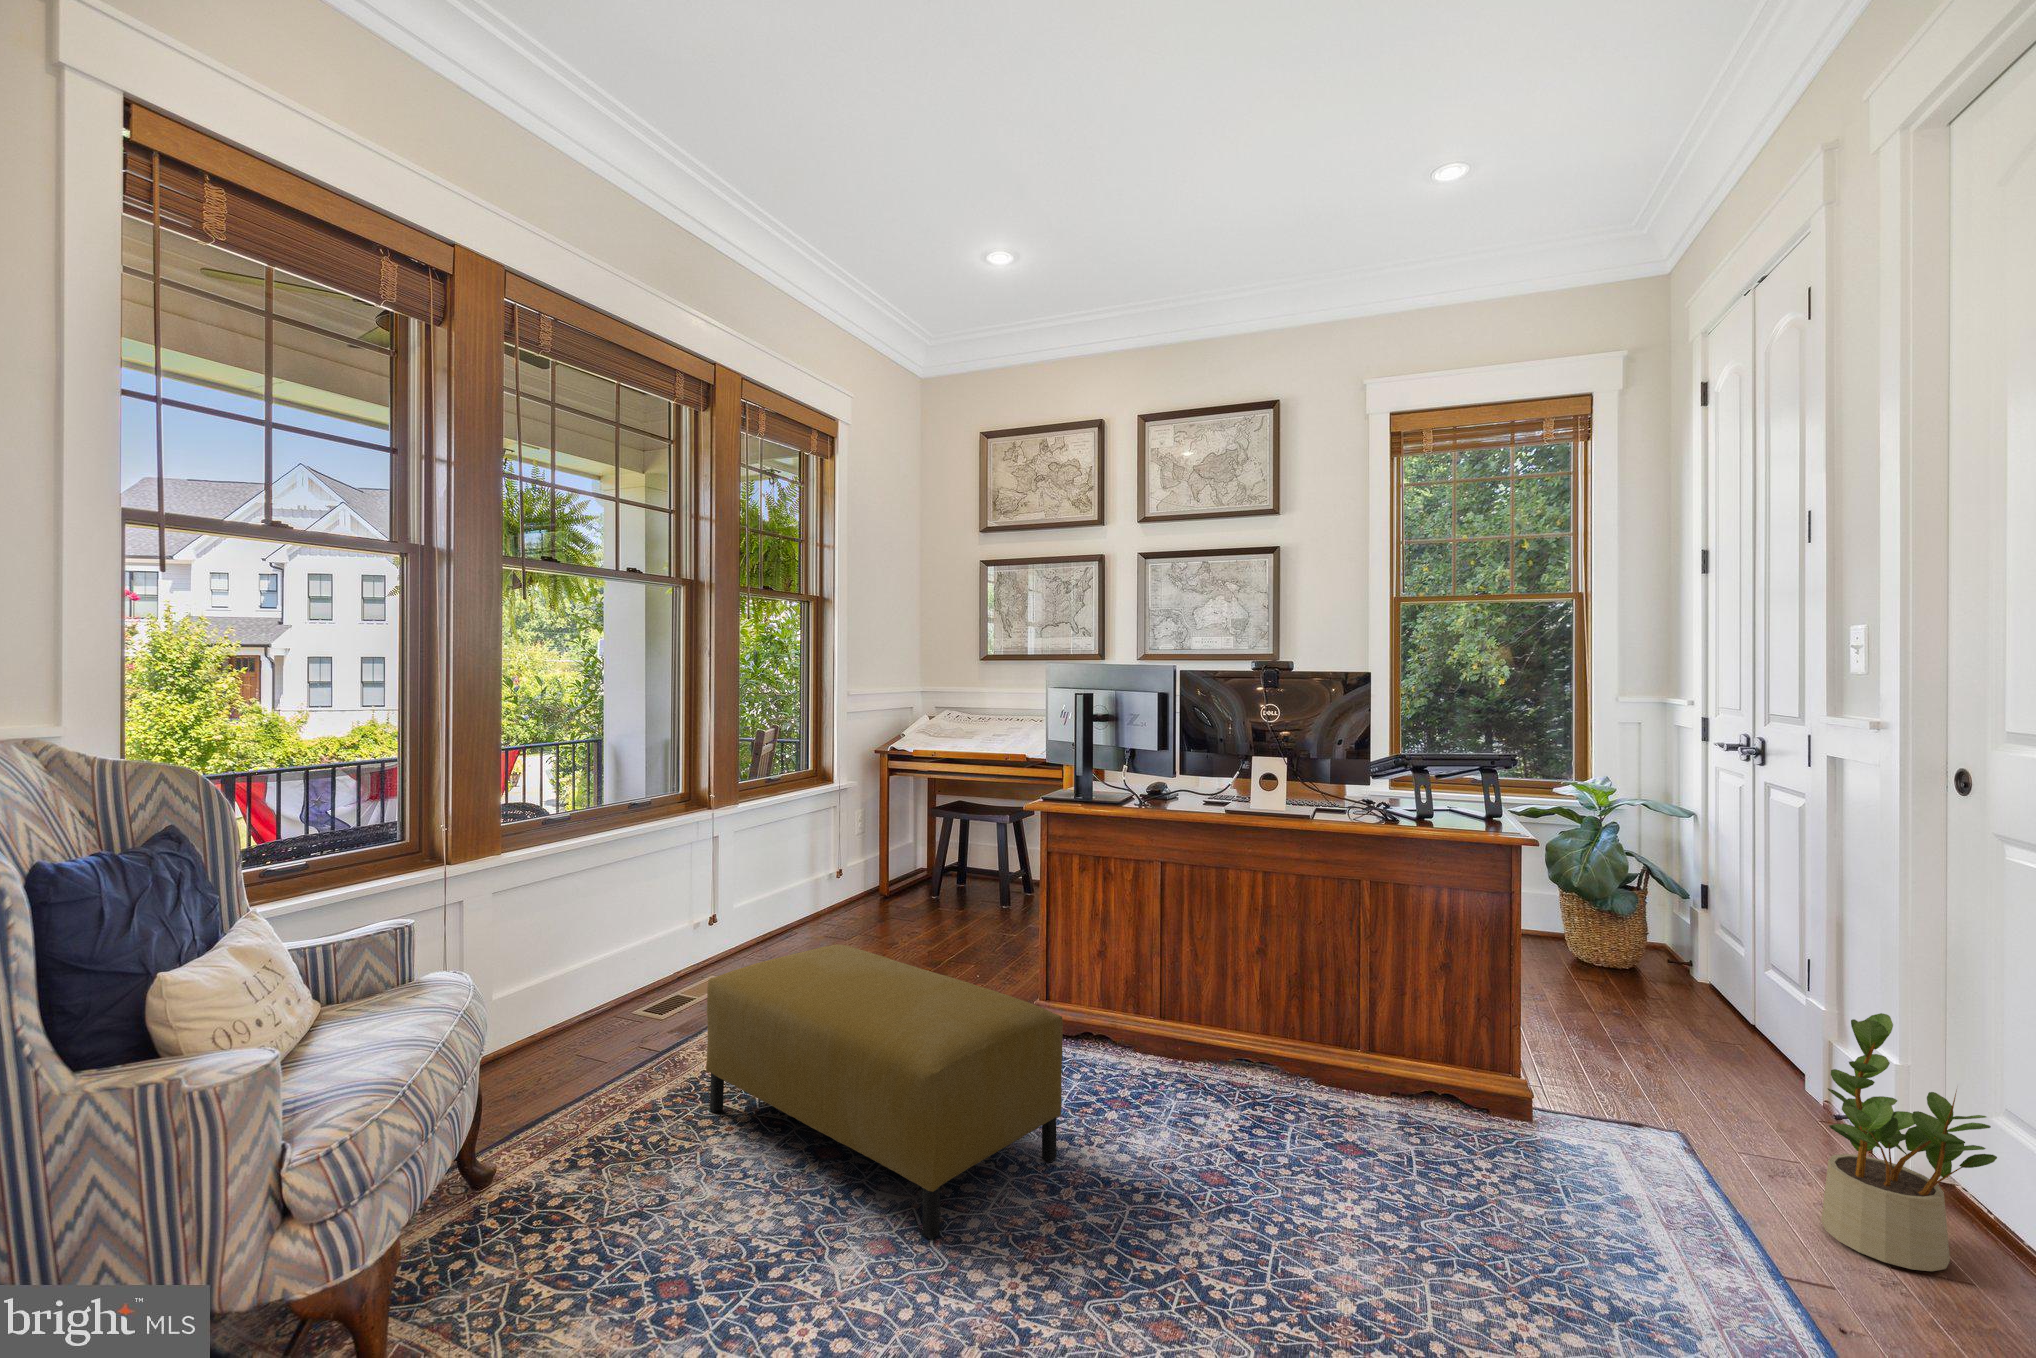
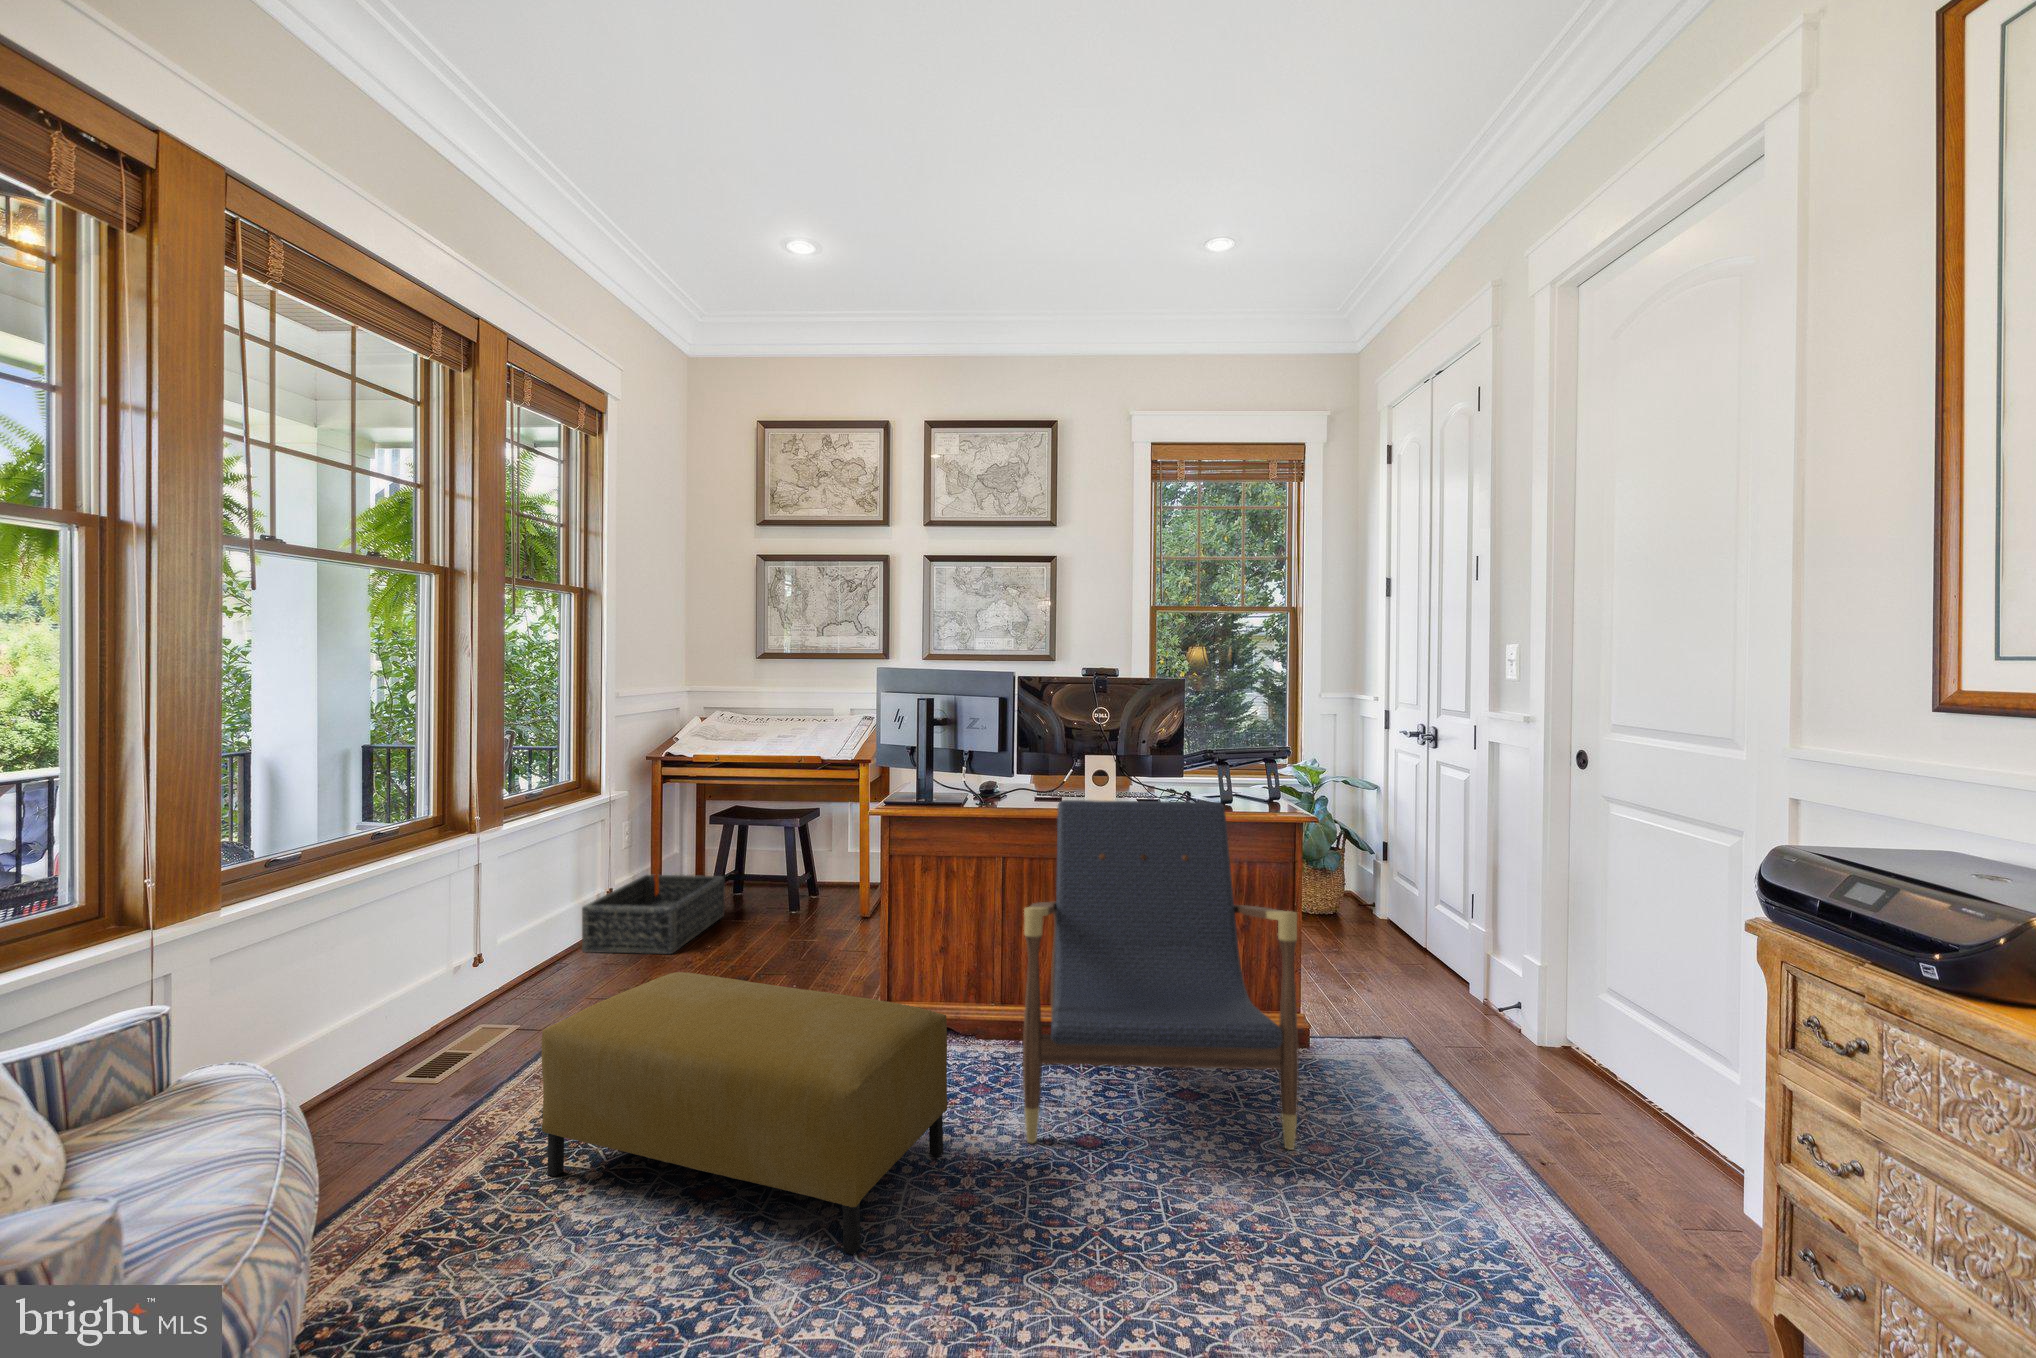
lounge chair: none [1145,810,1468,1235] -> present [1023,800,1299,1150]
basket: none [816,861,947,935] -> present [582,875,725,954]
potted plant: present [1821,1013,1997,1271] -> none [1522,925,1628,1110]

